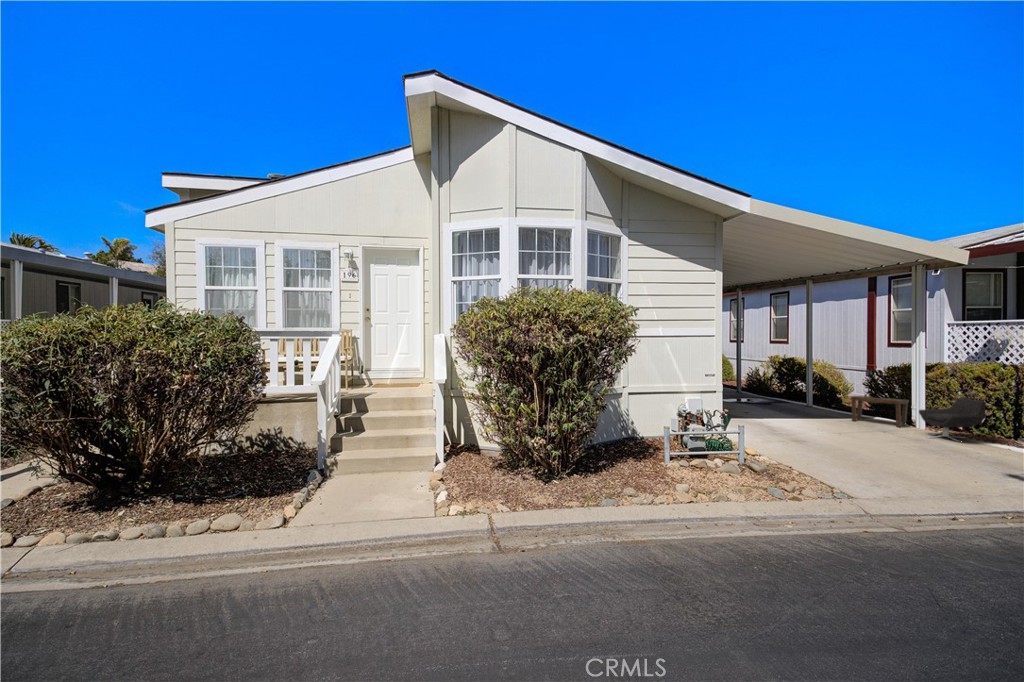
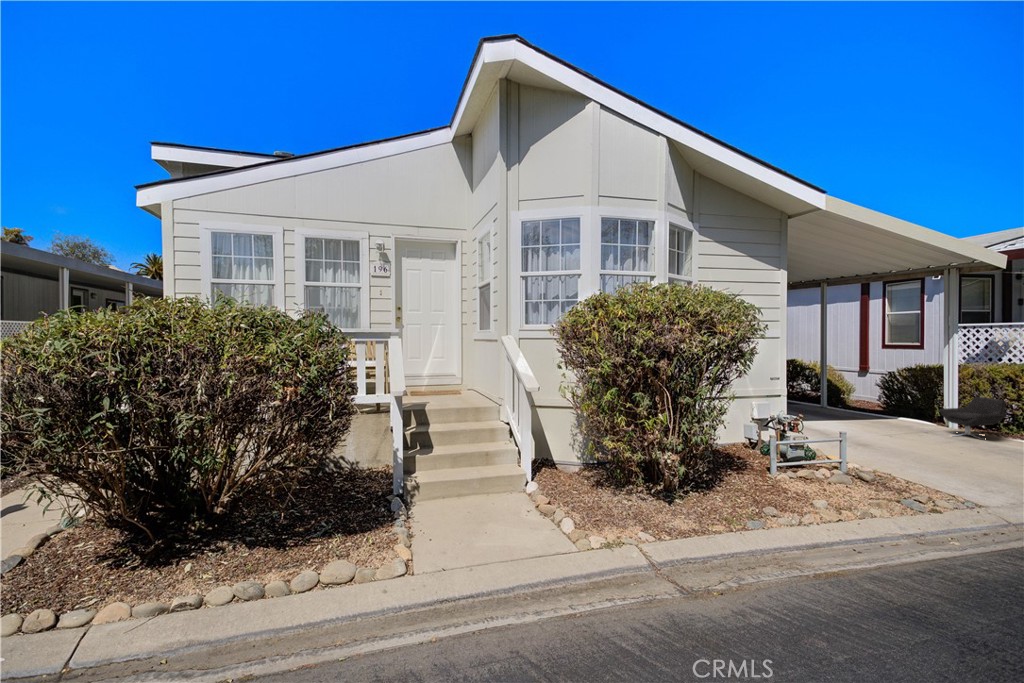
bench: present [851,396,909,427] -> none [865,395,922,425]

